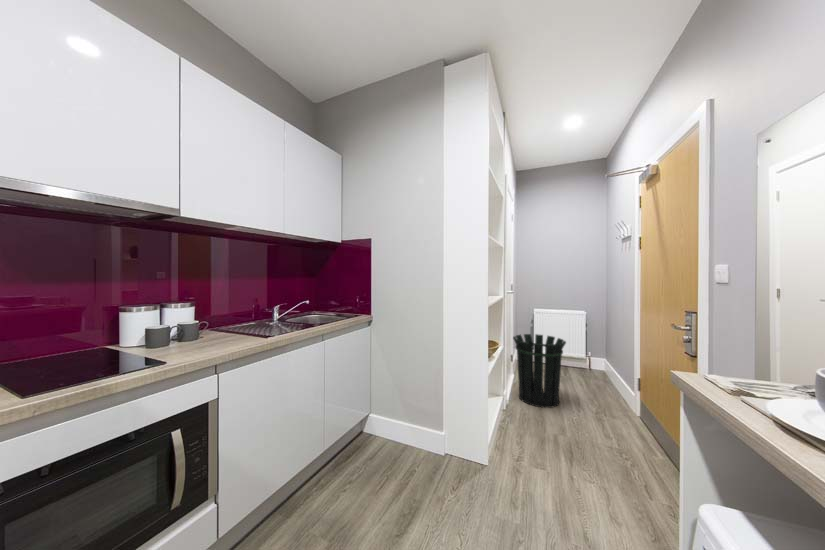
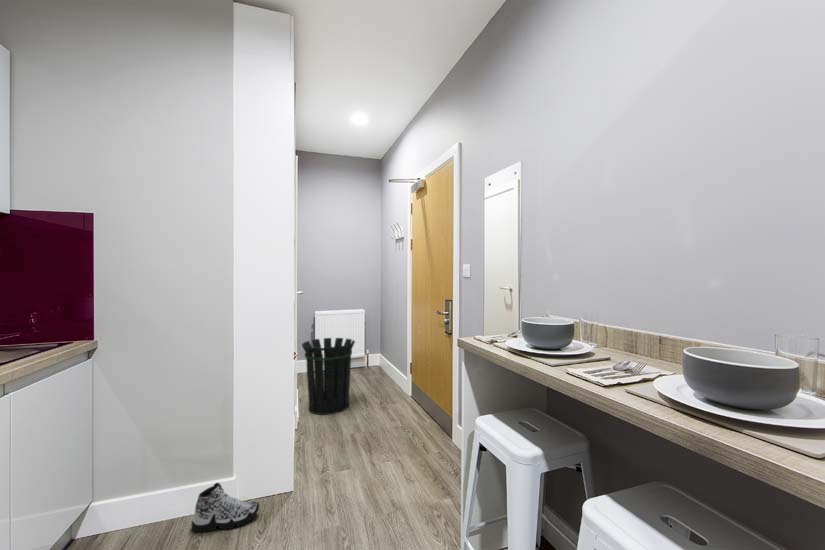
sneaker: none [415,431,458,472] -> present [192,483,259,532]

